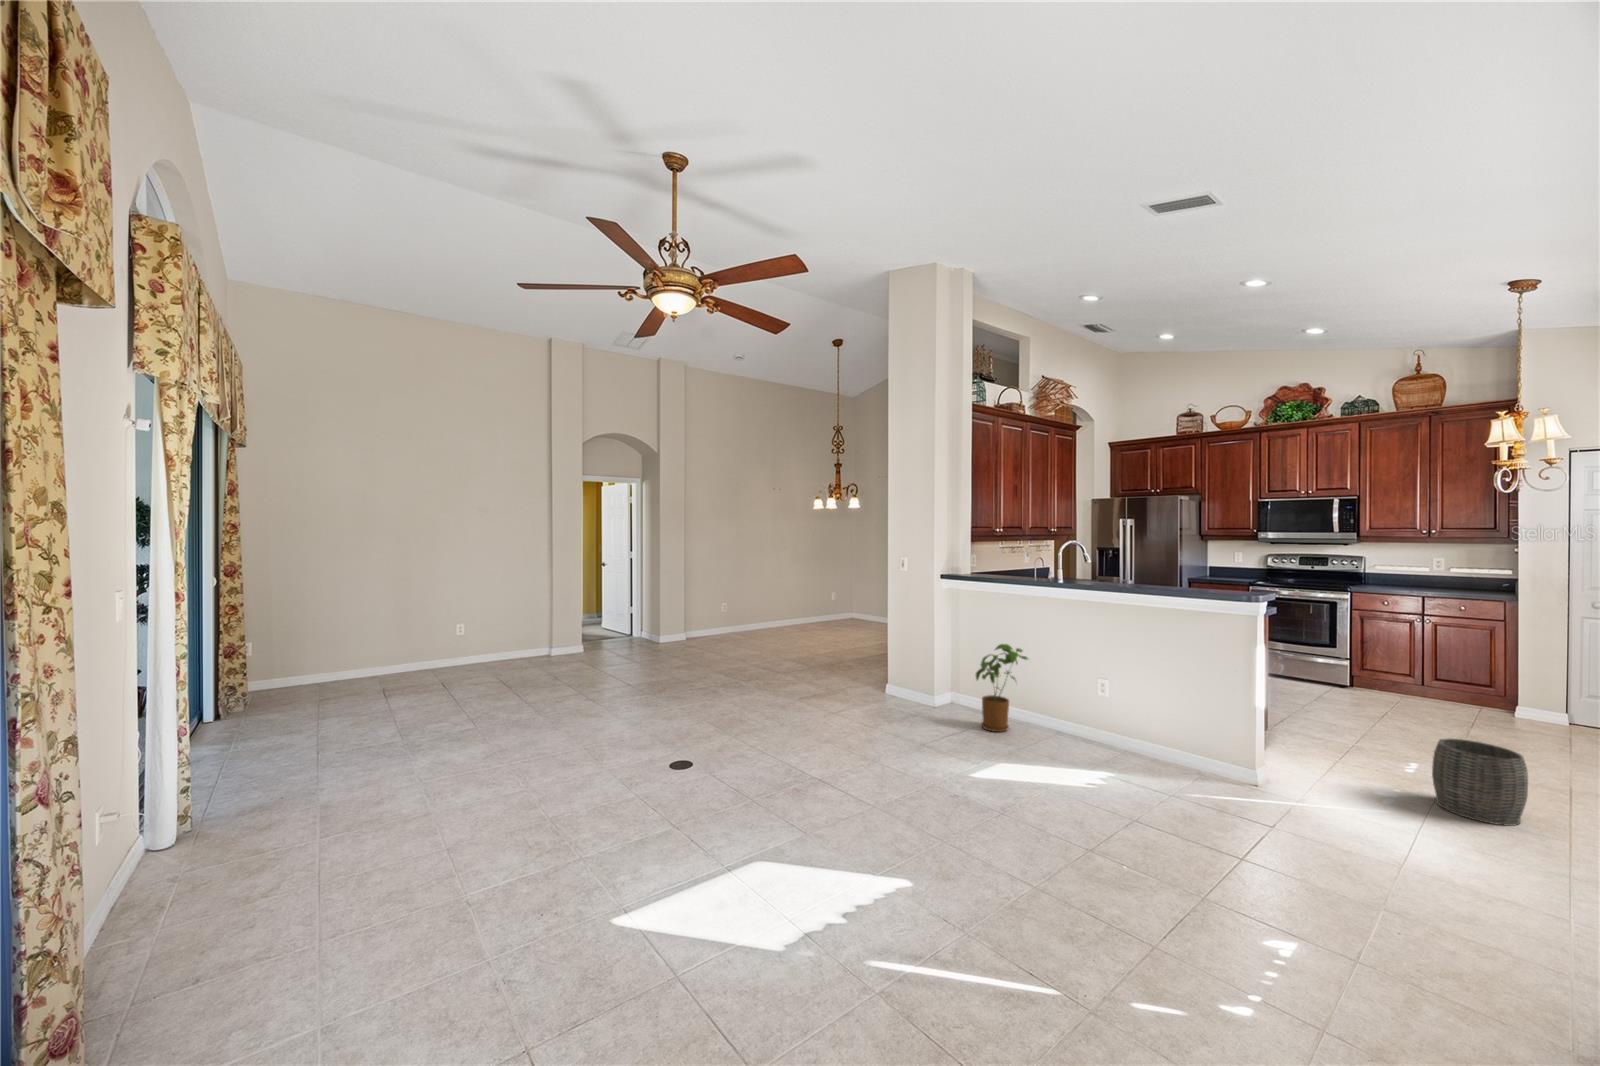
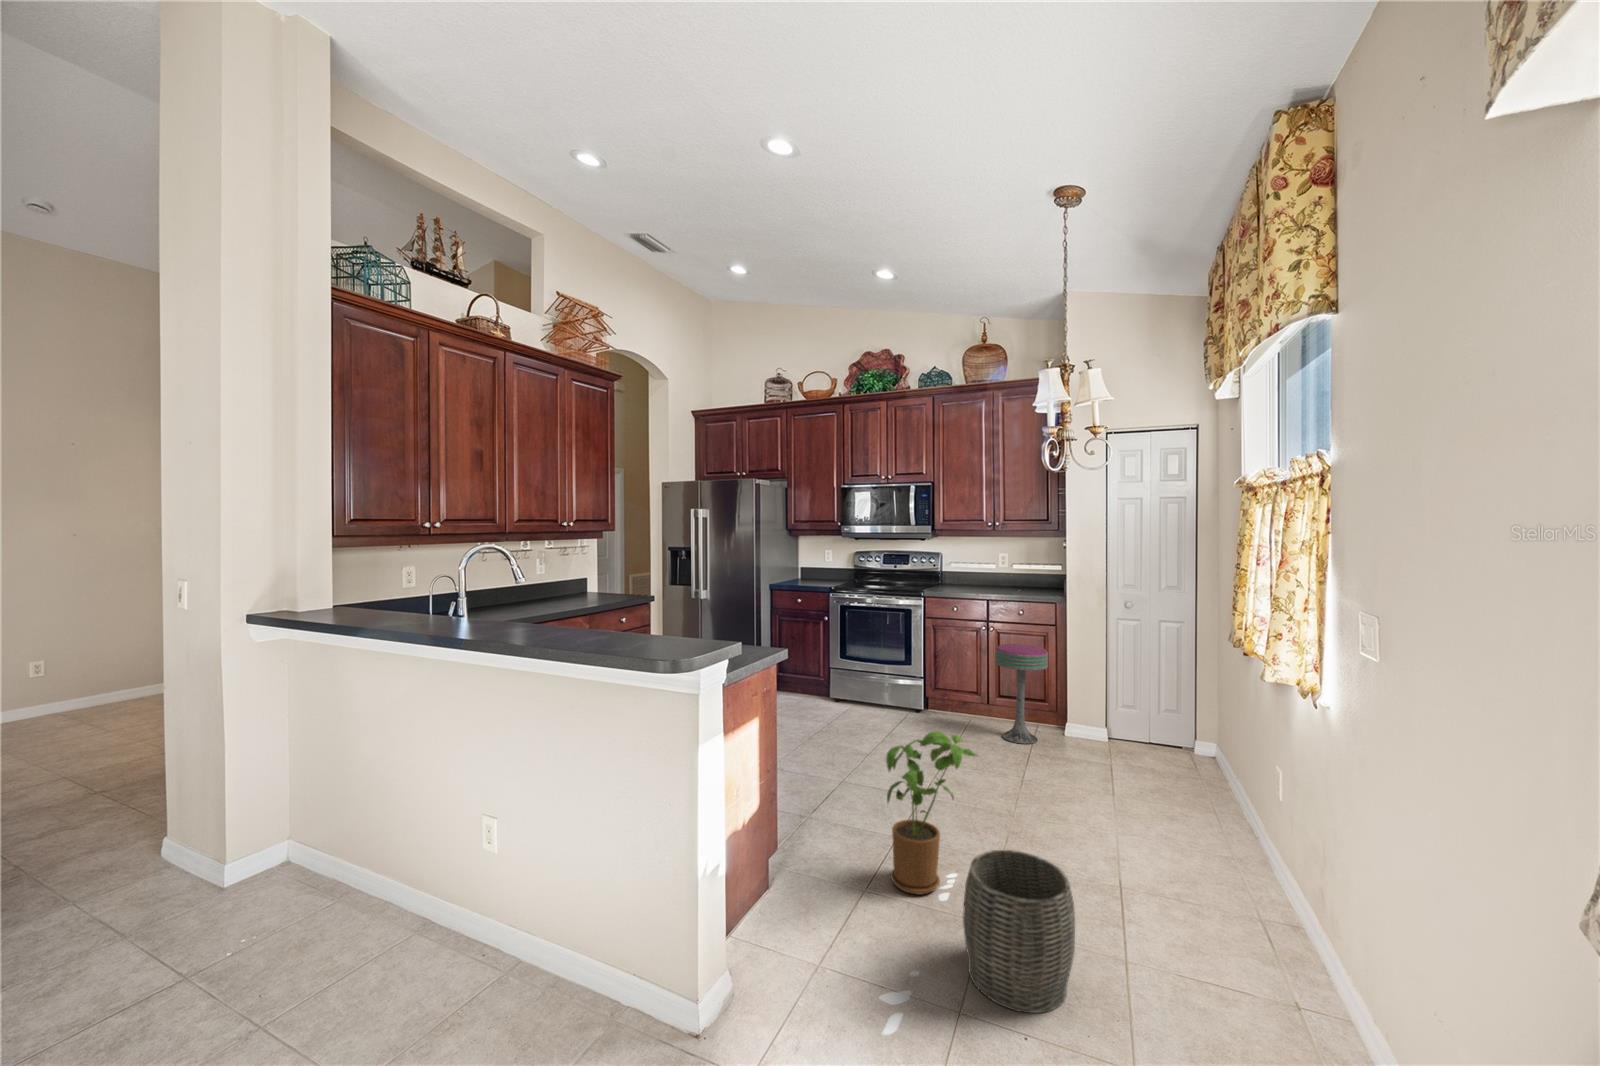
bar stool: none [1434,635,1496,719] -> present [995,644,1048,744]
house plant: present [976,644,1027,732] -> present [886,731,977,895]

